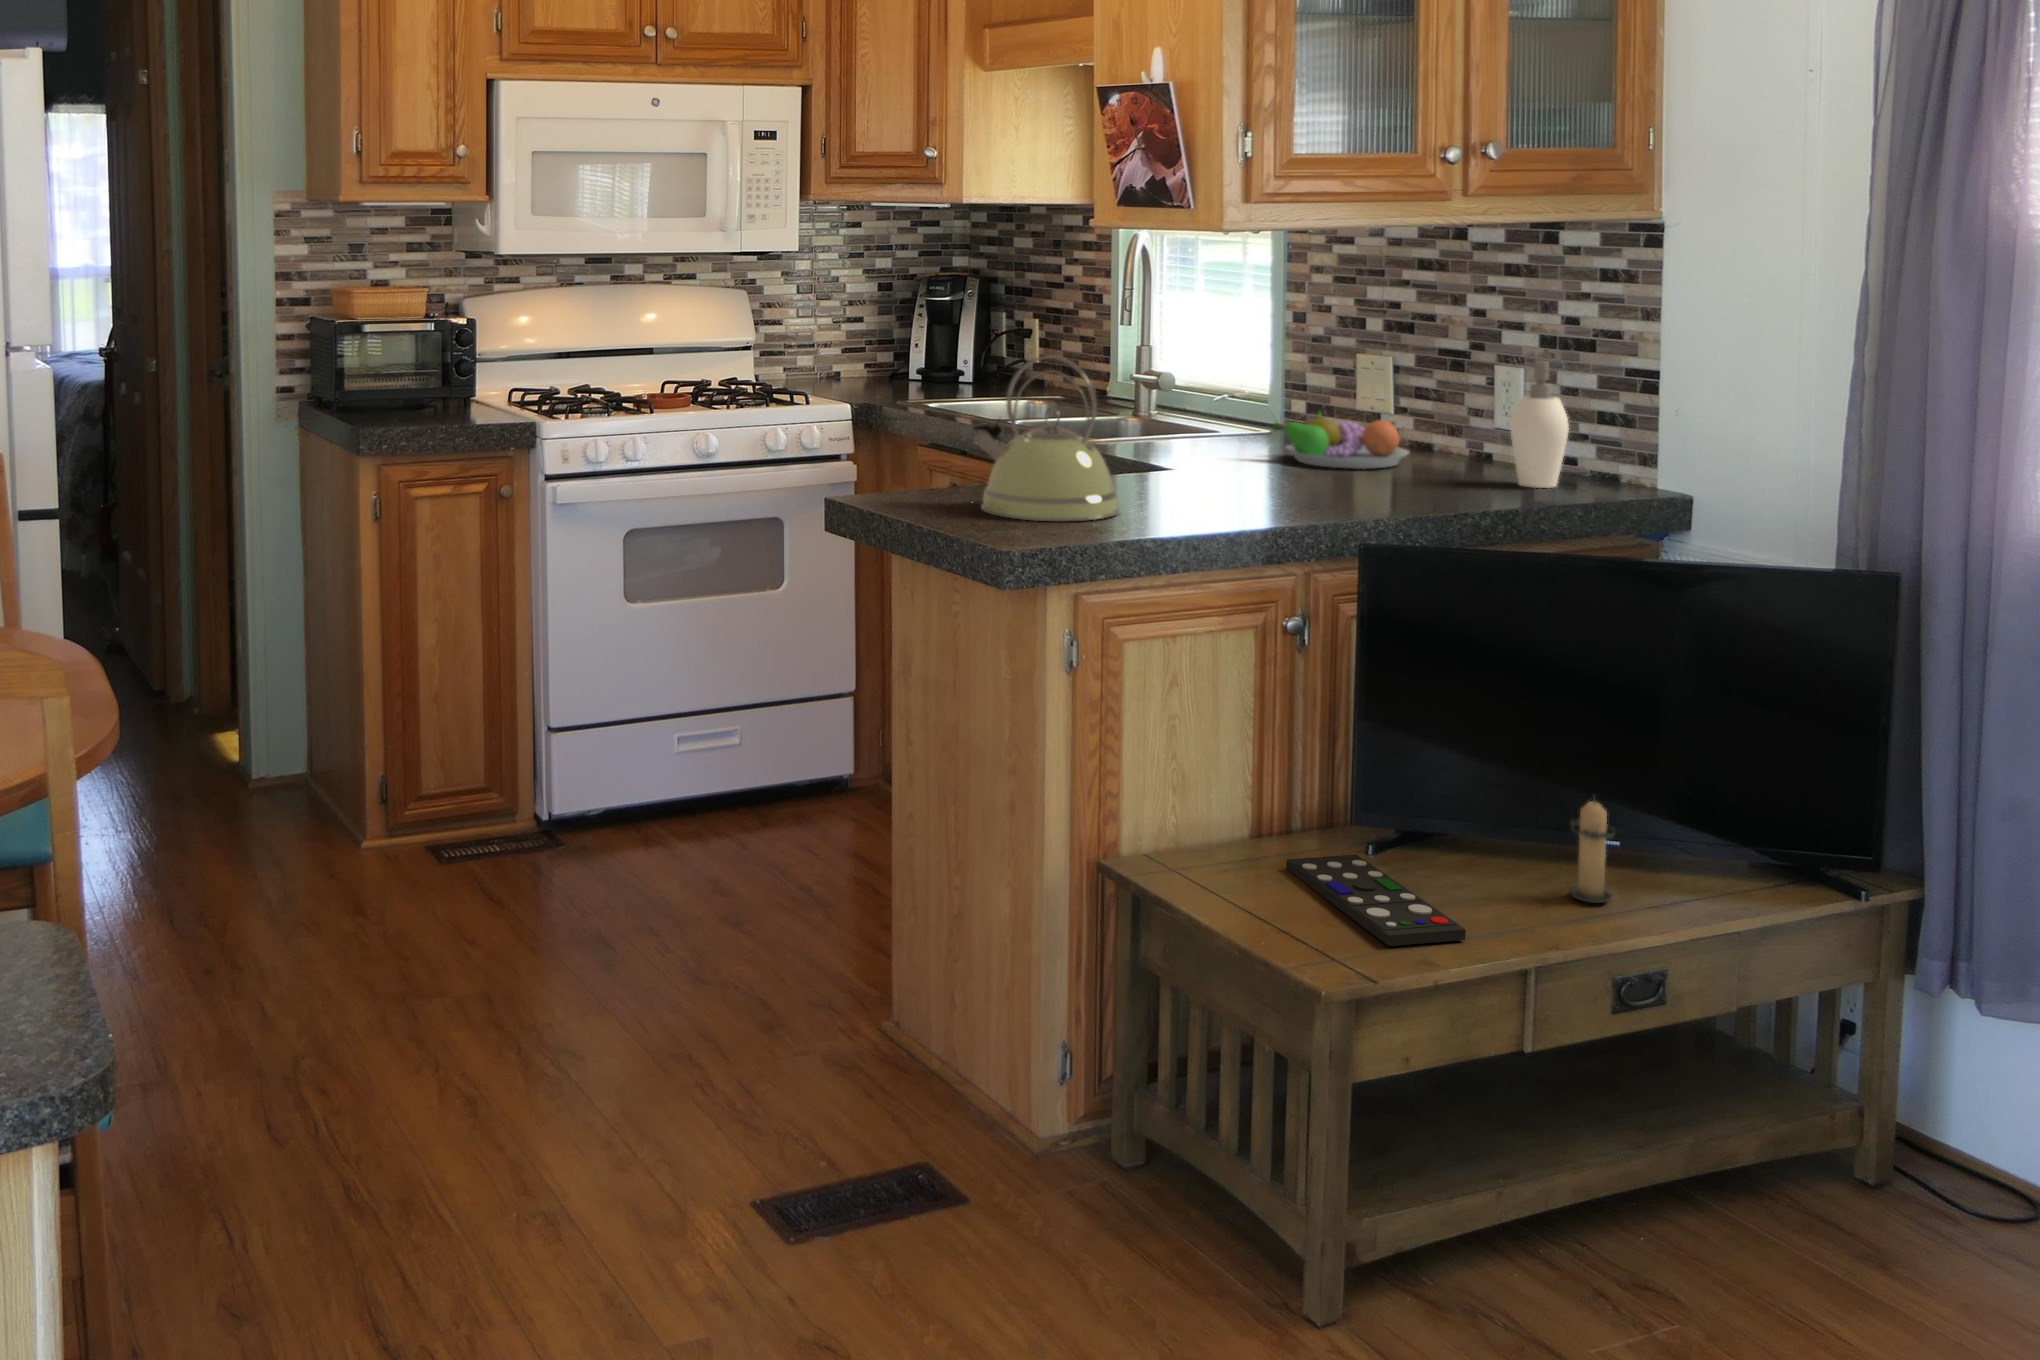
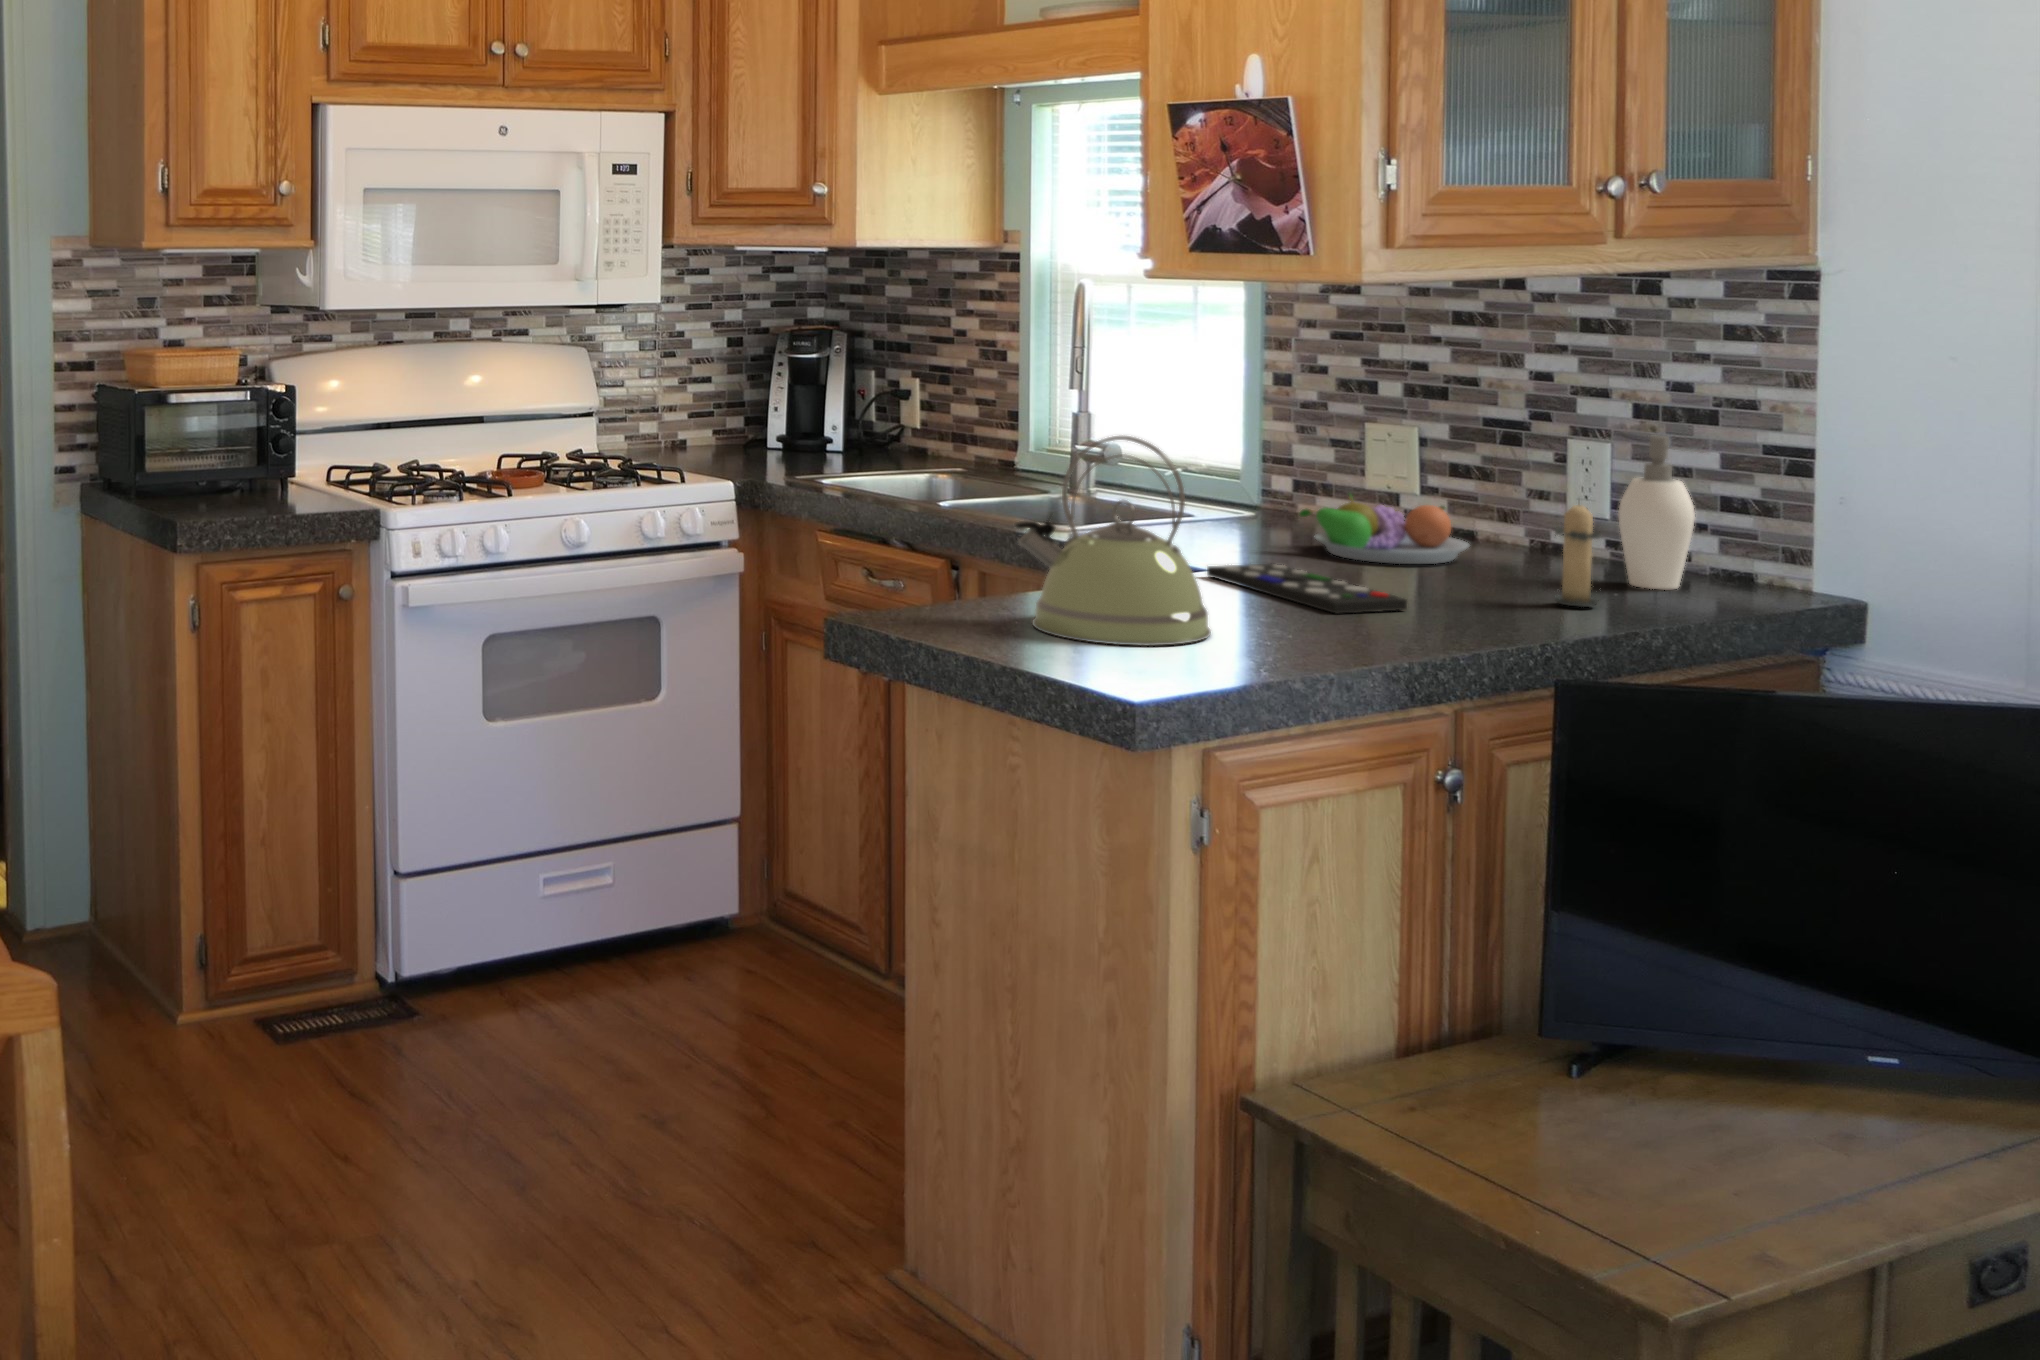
candle: present [1569,794,1614,903] -> present [1554,504,1601,607]
remote control: present [1286,855,1466,946] -> present [1207,563,1407,613]

